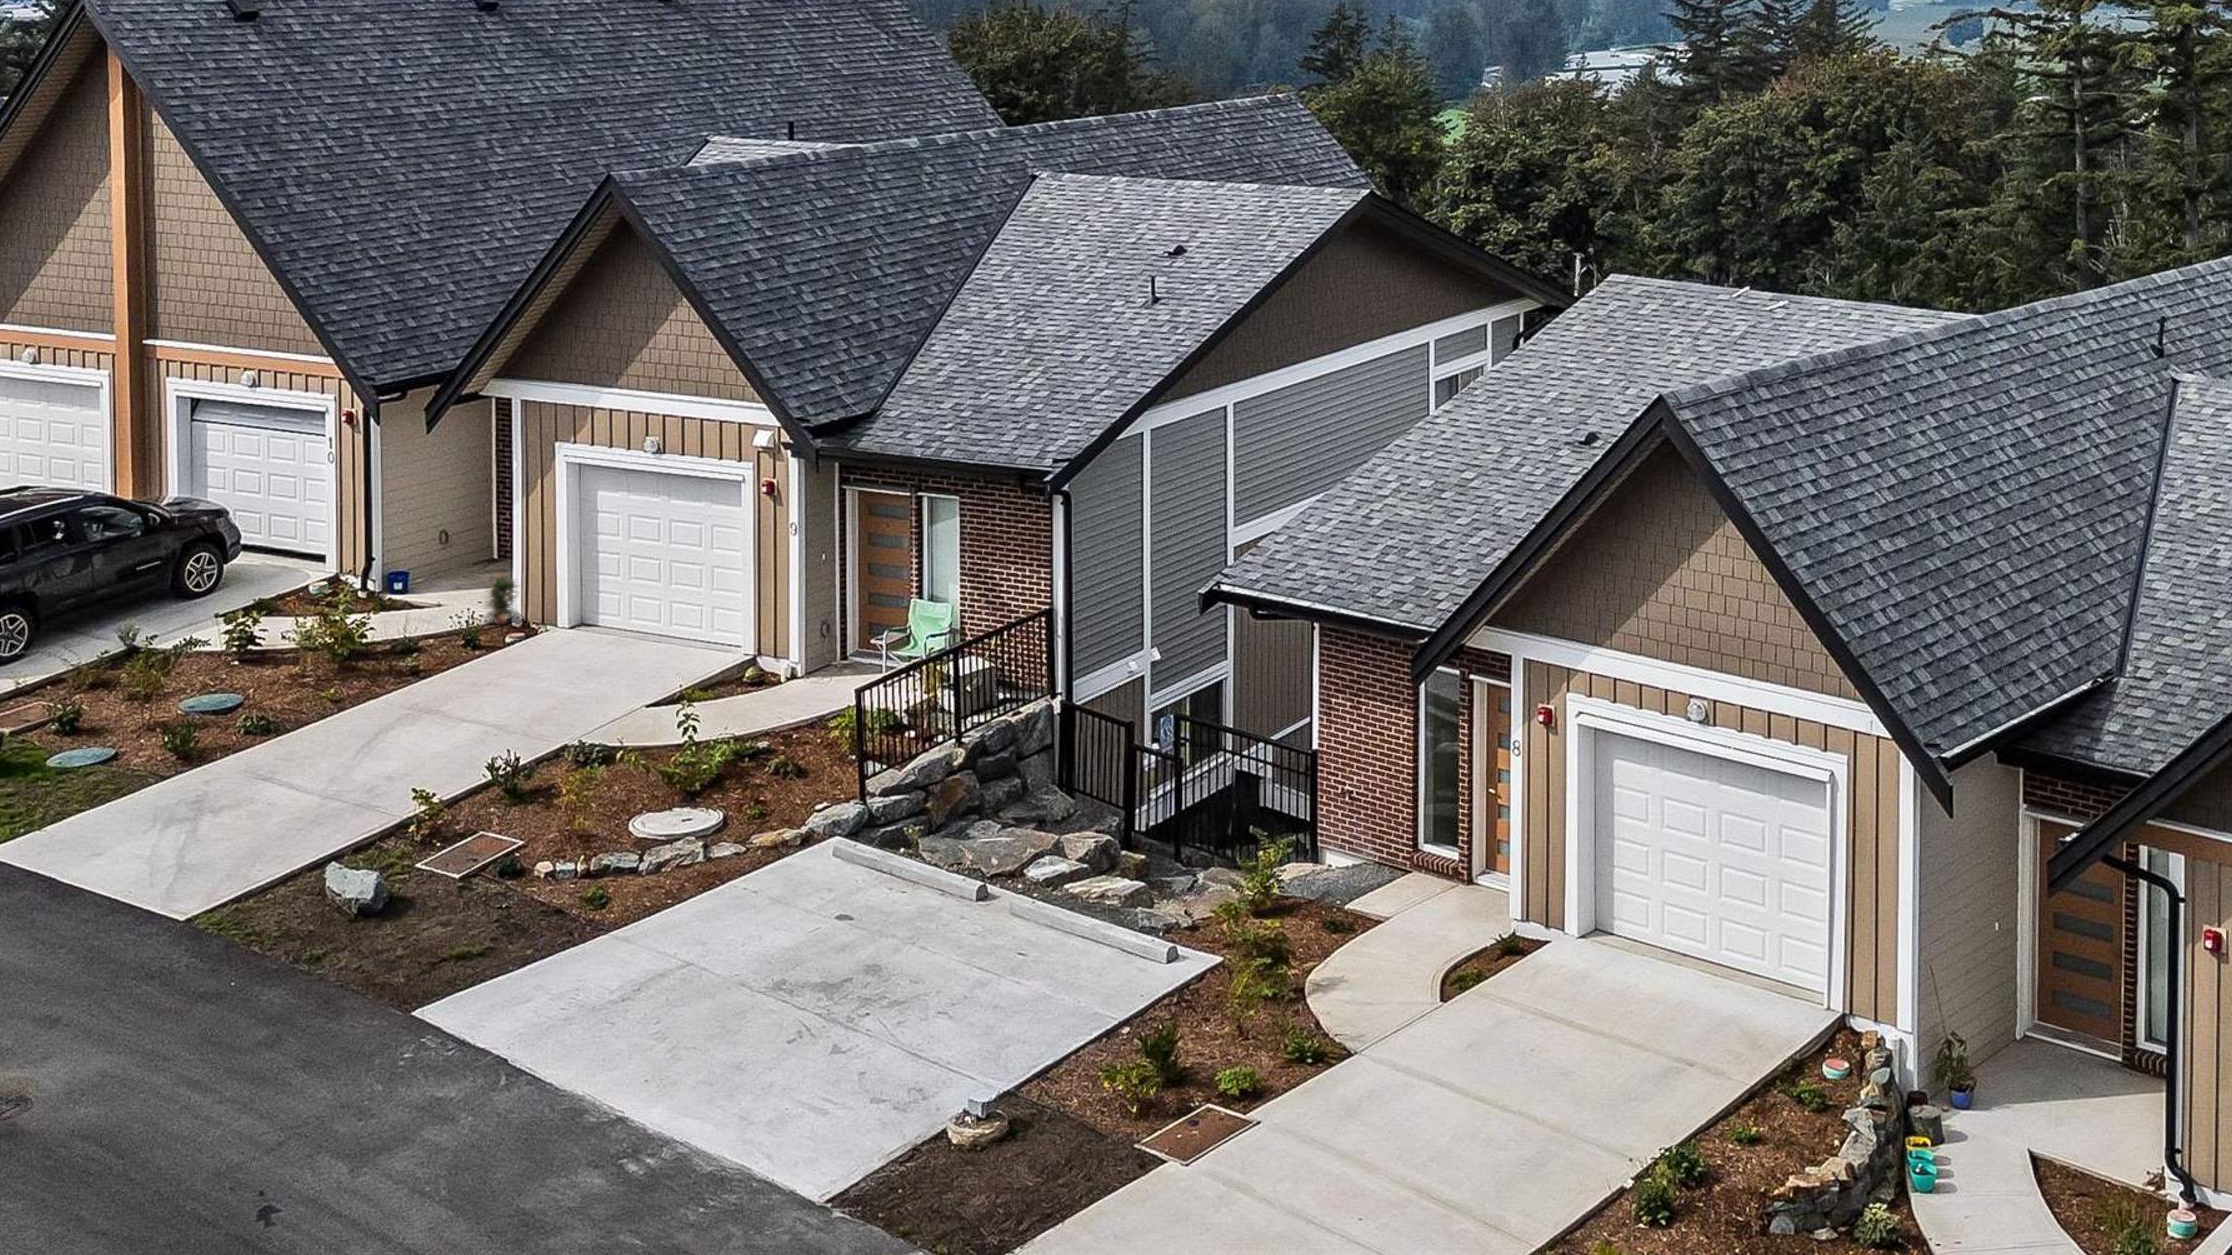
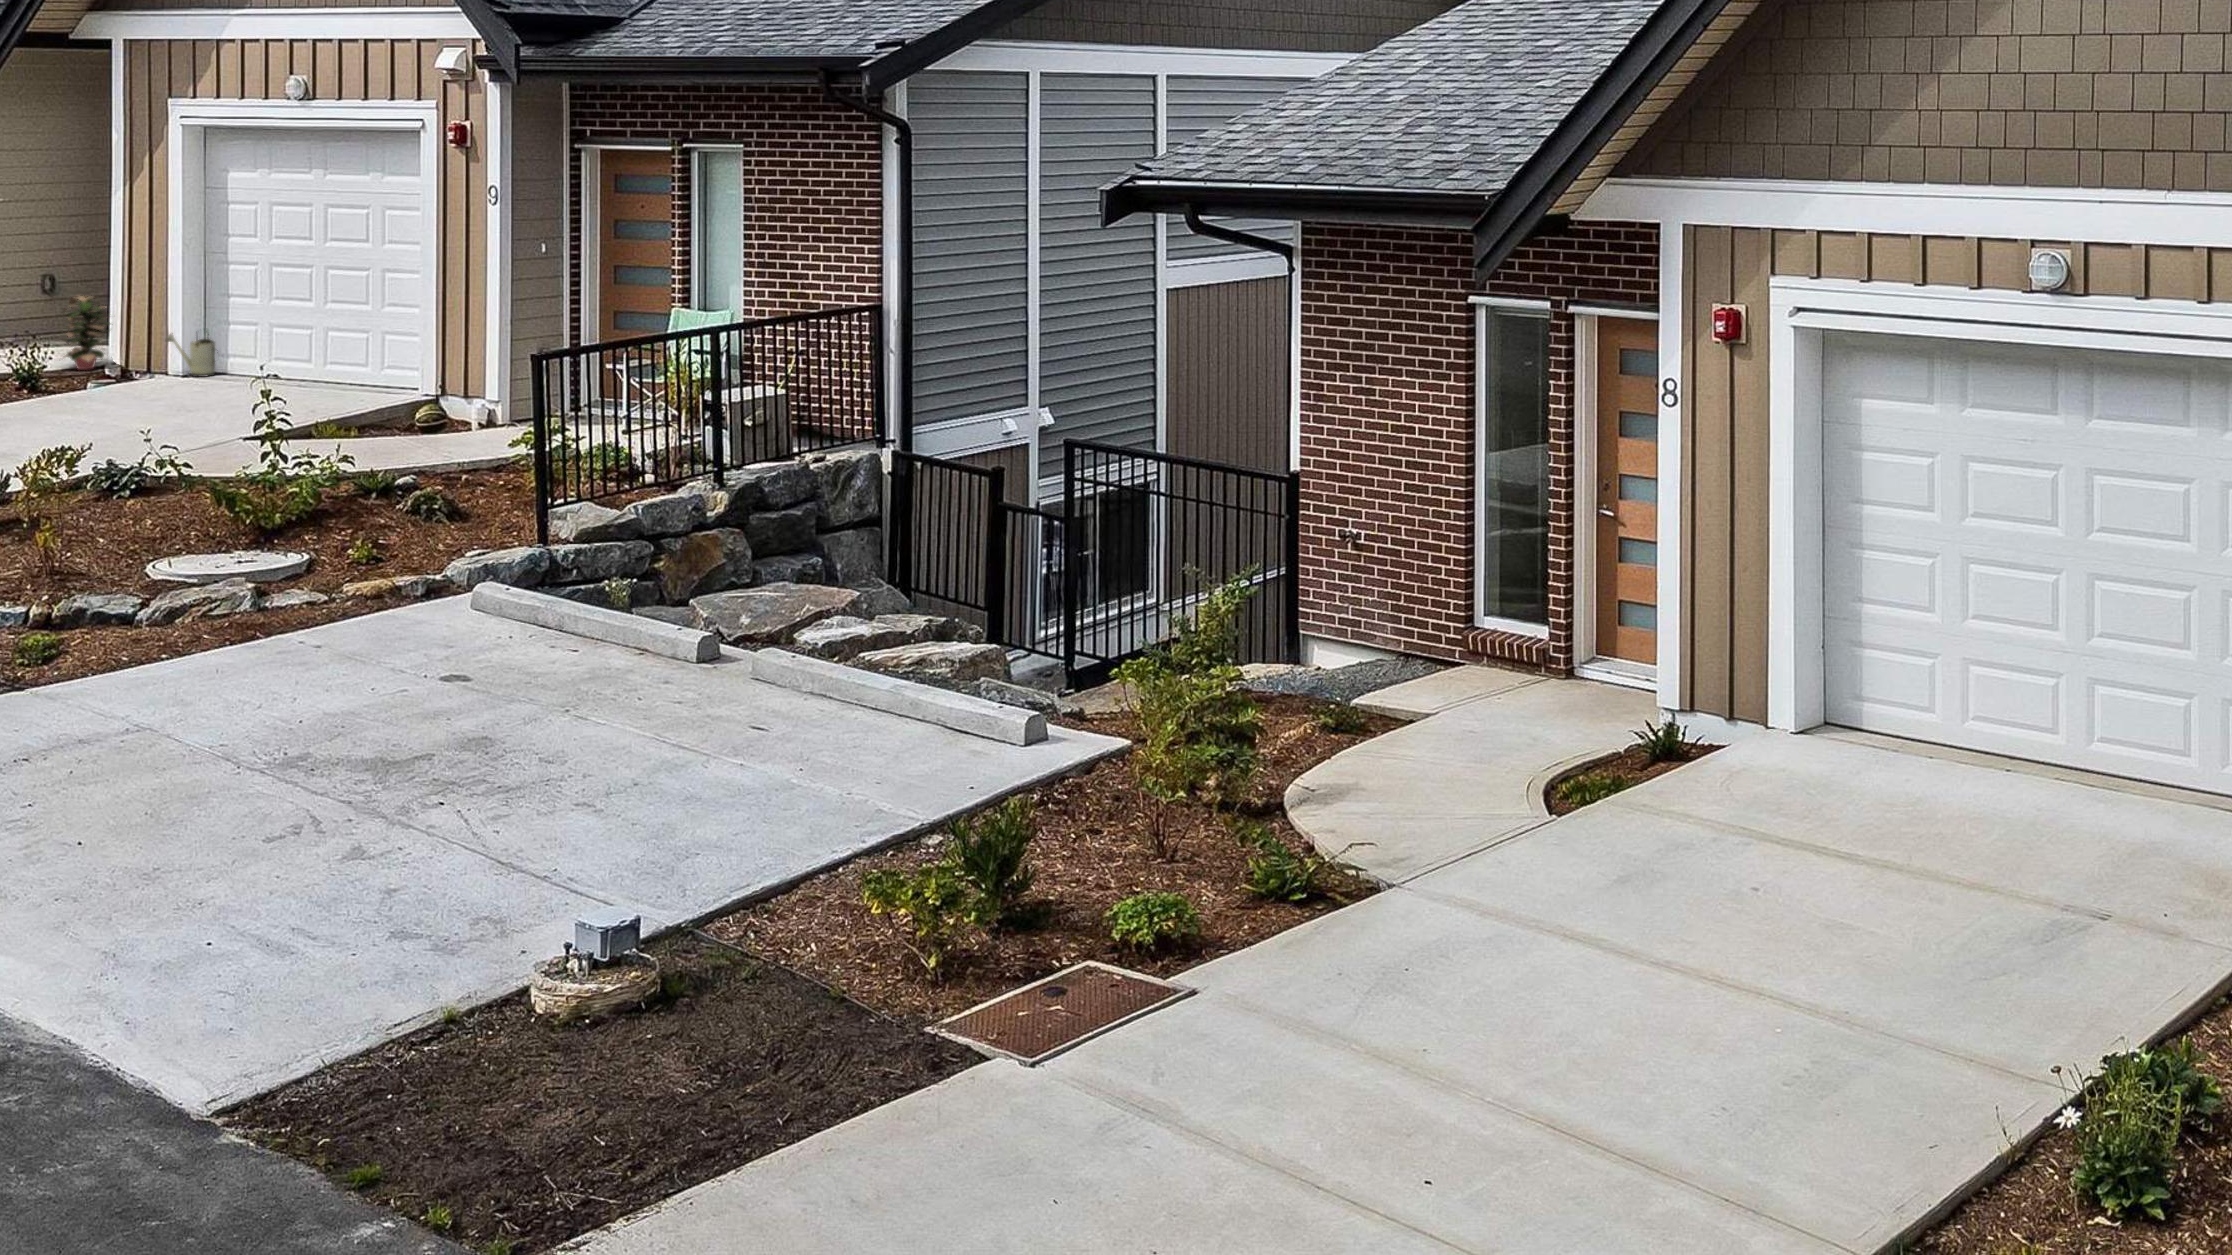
watering can: none [559,597,596,631] -> present [166,333,218,377]

